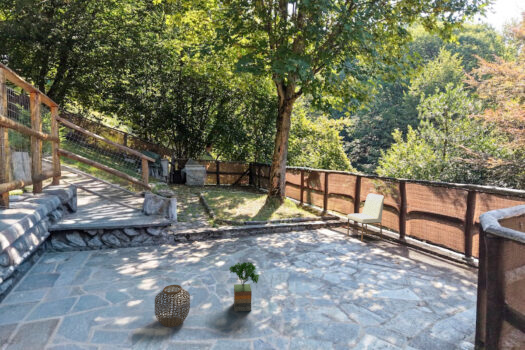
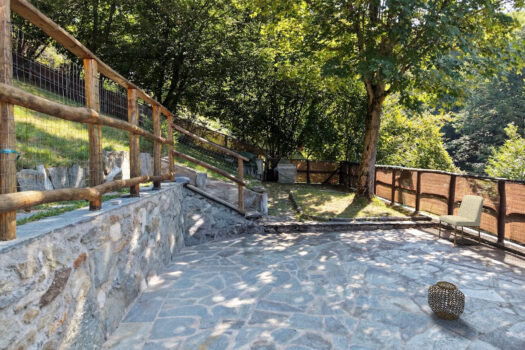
potted tree: present [229,262,259,311] -> none [307,249,335,292]
woven basket: present [155,285,190,327] -> present [428,281,465,320]

